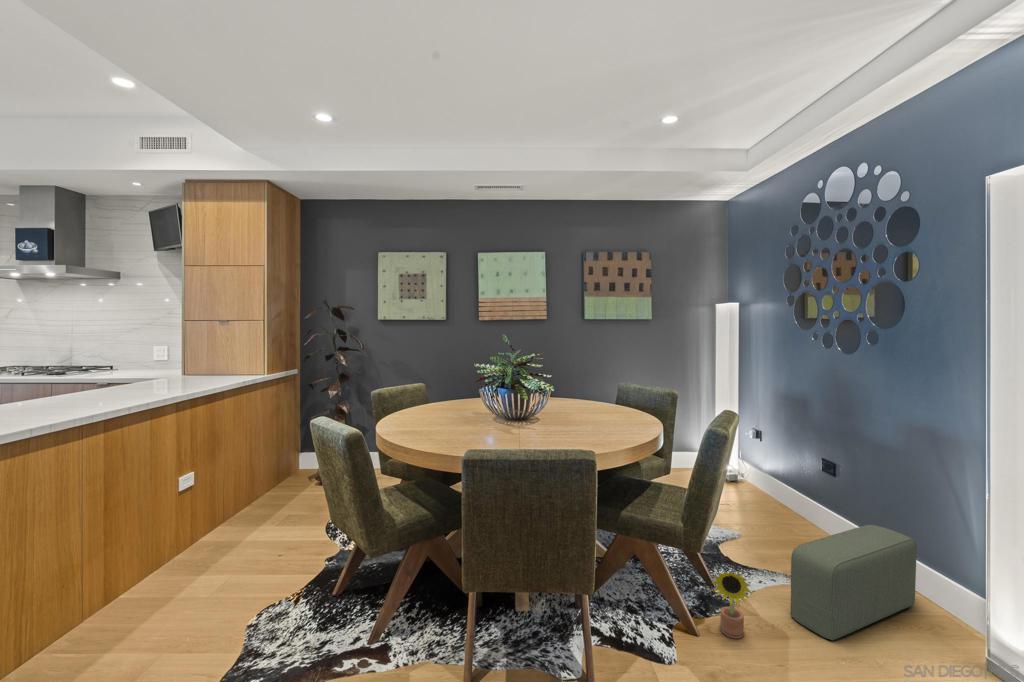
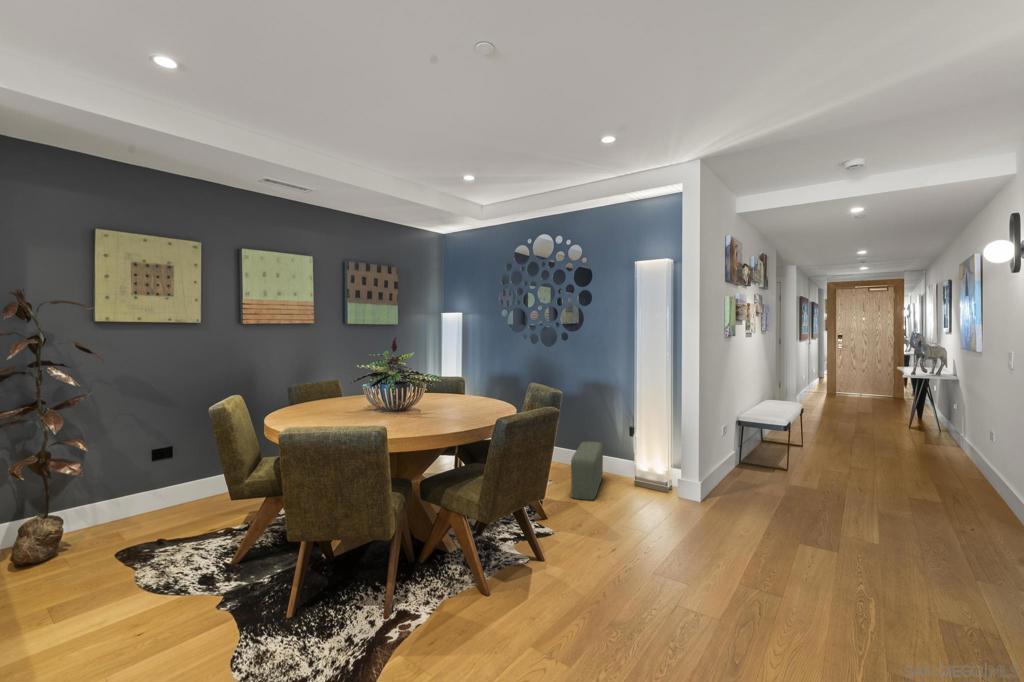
decorative plant: present [712,571,751,639] -> none [554,473,575,514]

